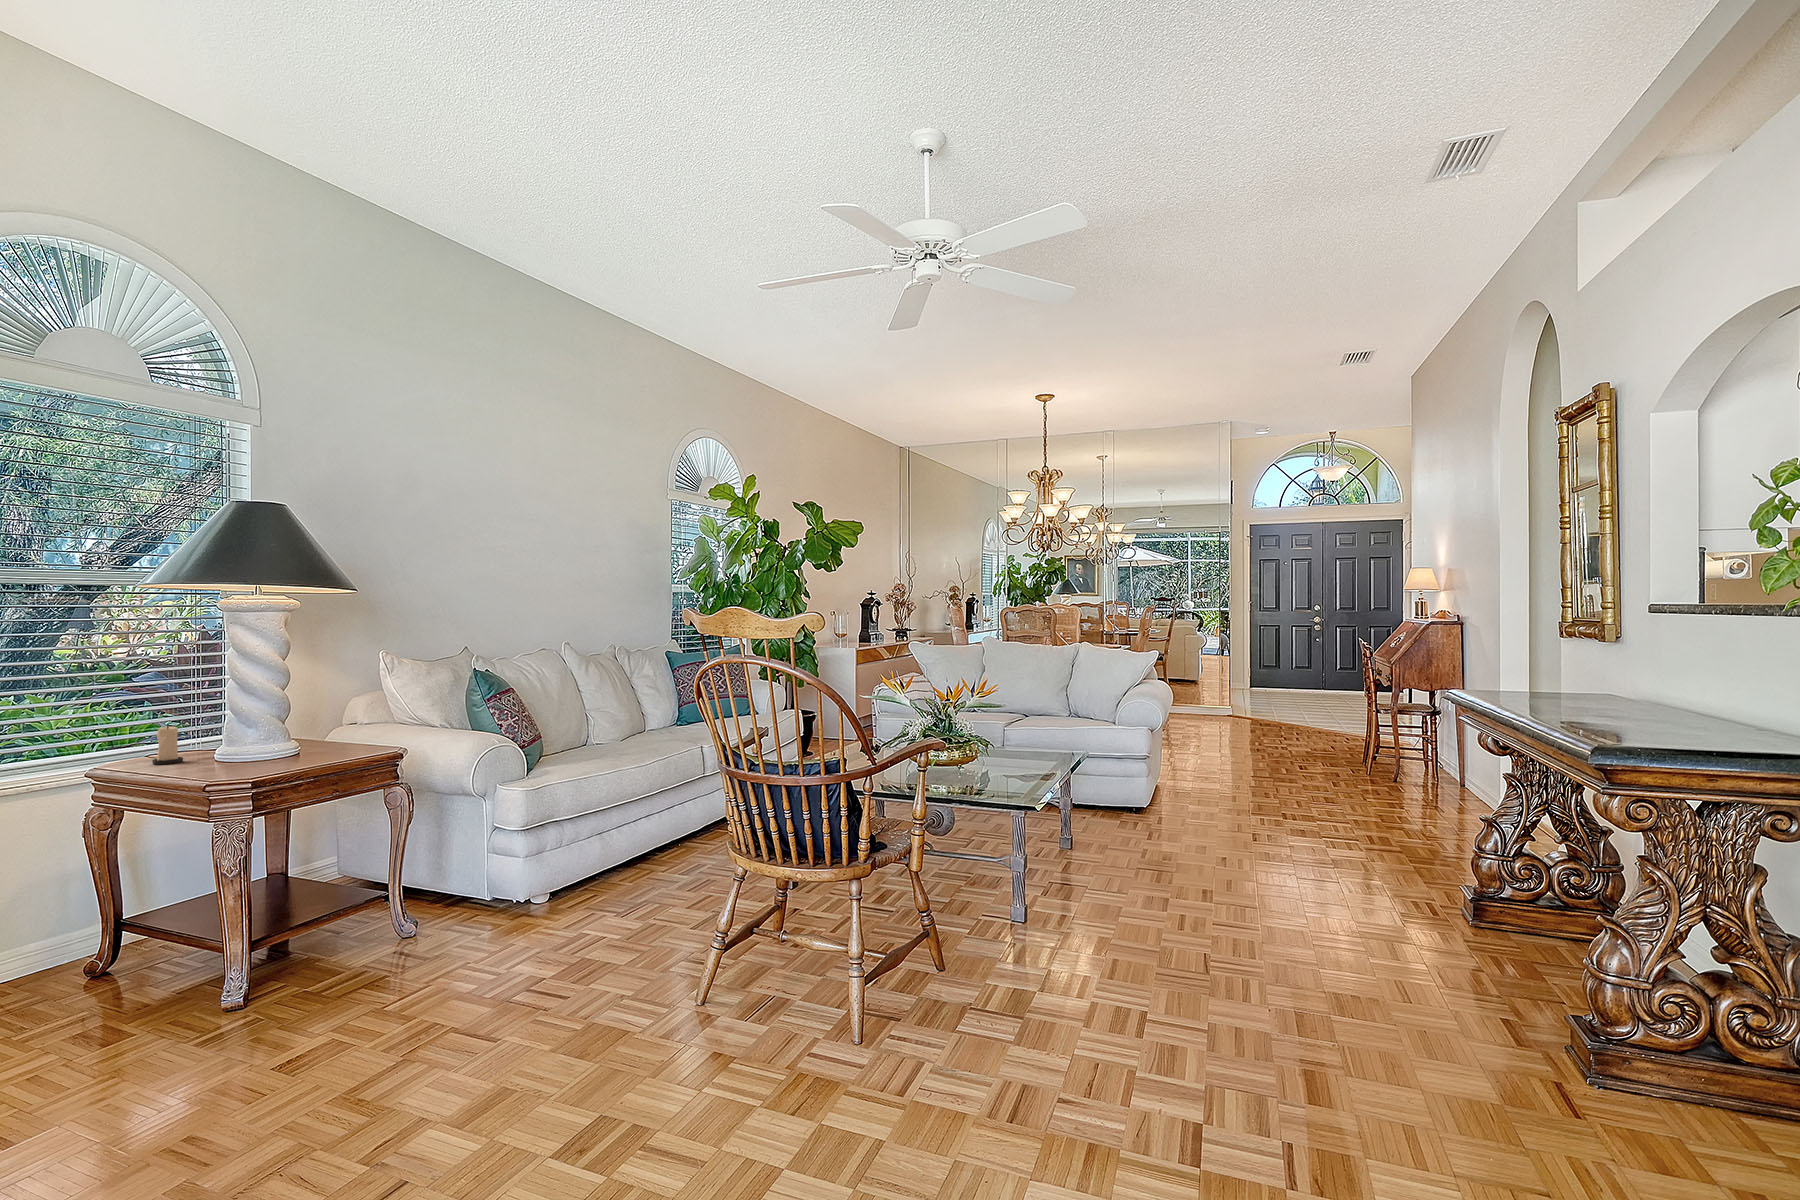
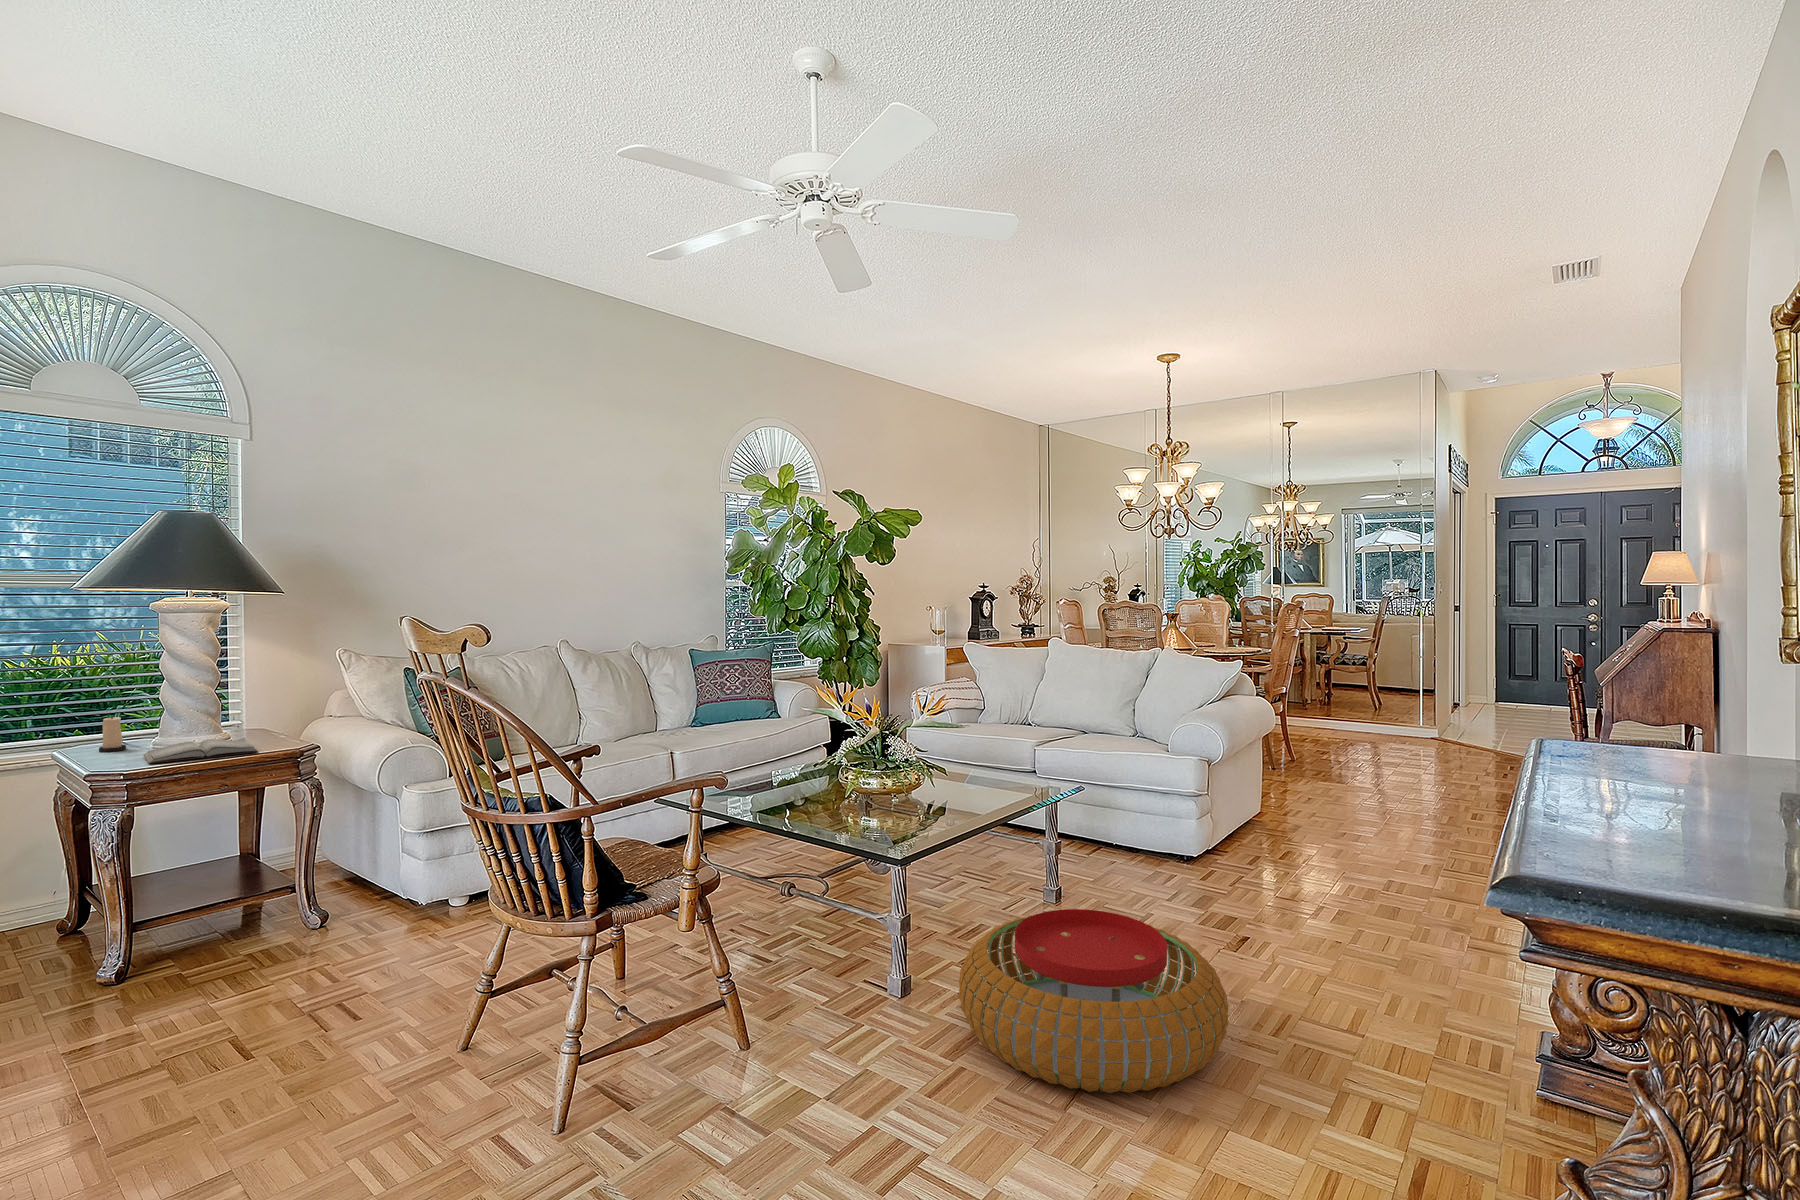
hardback book: none [227,743,358,769] -> present [143,738,258,764]
pouf: none [1078,838,1294,961] -> present [959,909,1229,1093]

